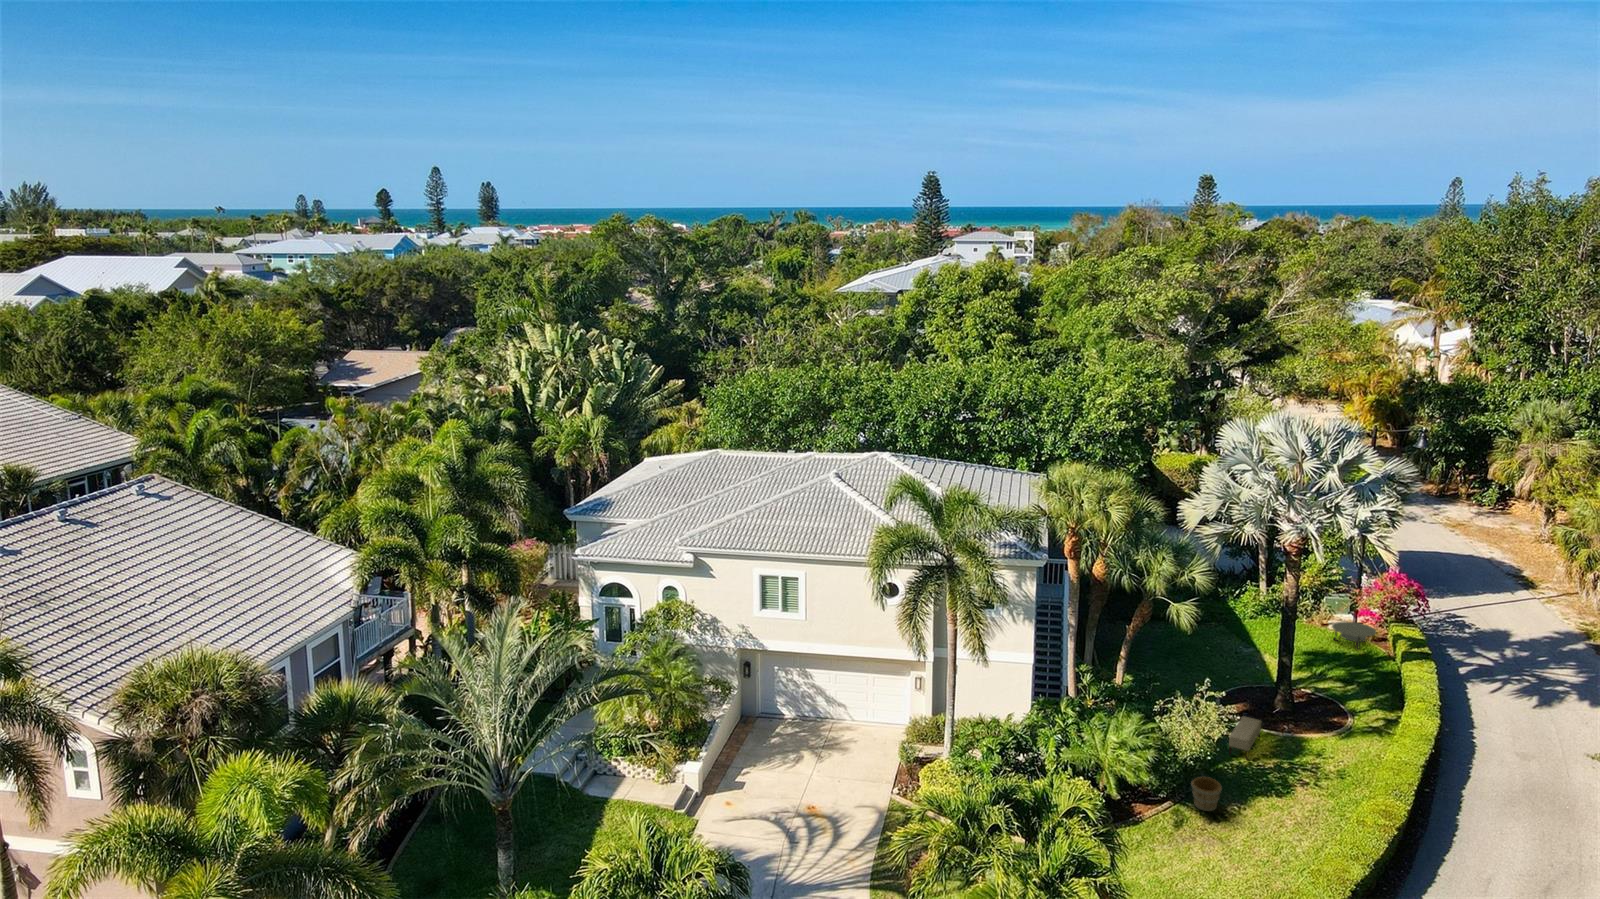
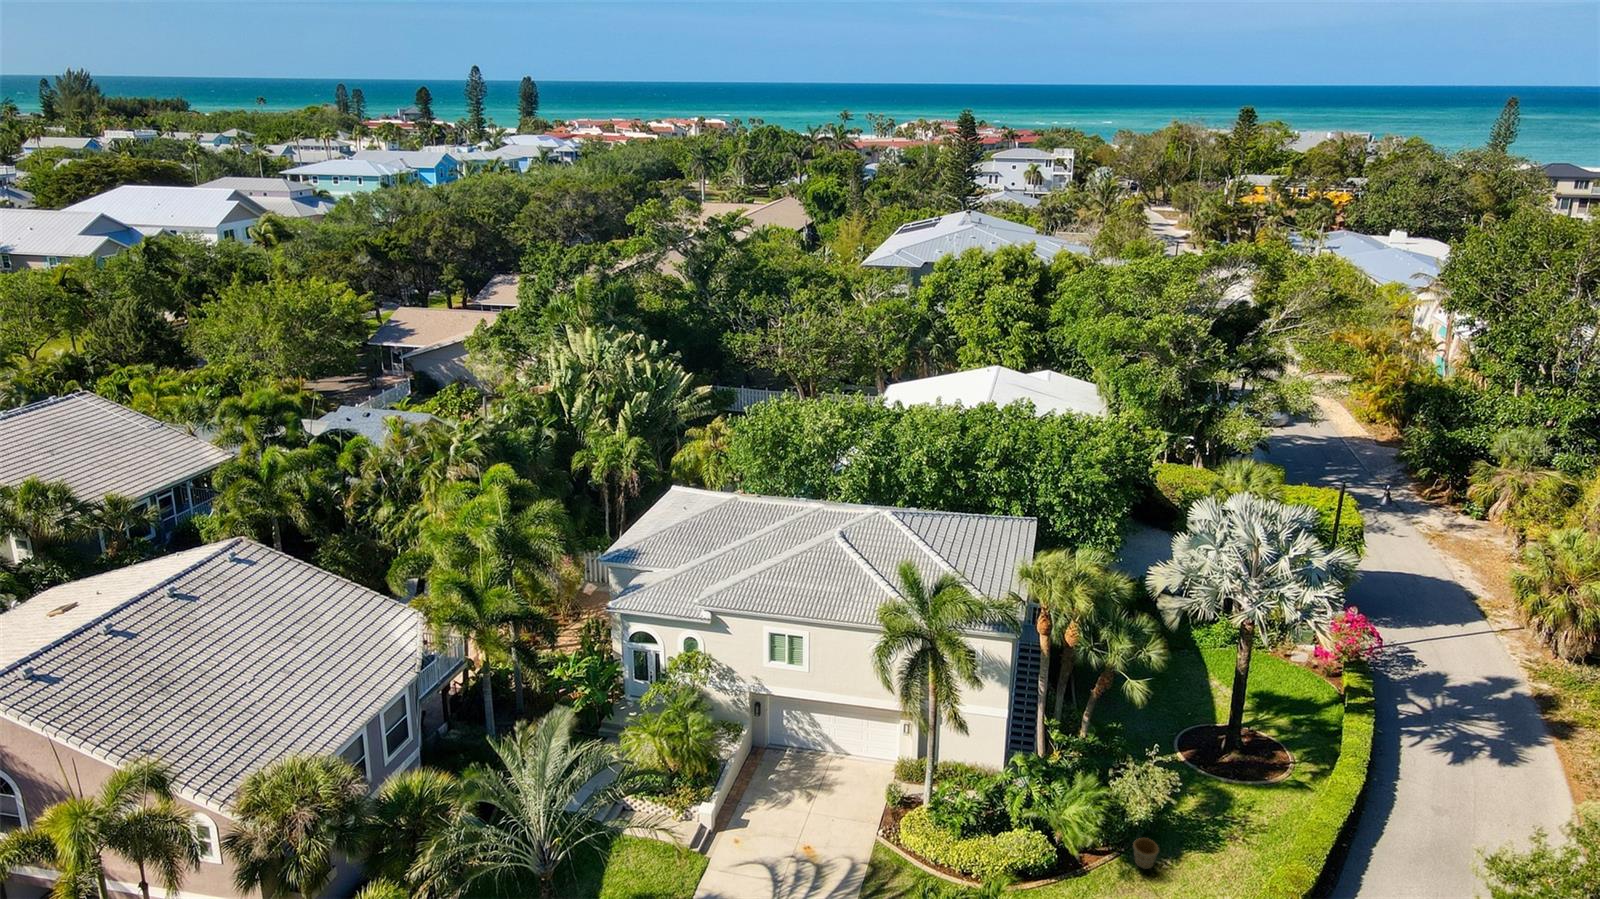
round table: present [1332,622,1376,651] -> none [1288,662,1327,692]
bench: present [1229,717,1262,760] -> none [1173,771,1205,814]

